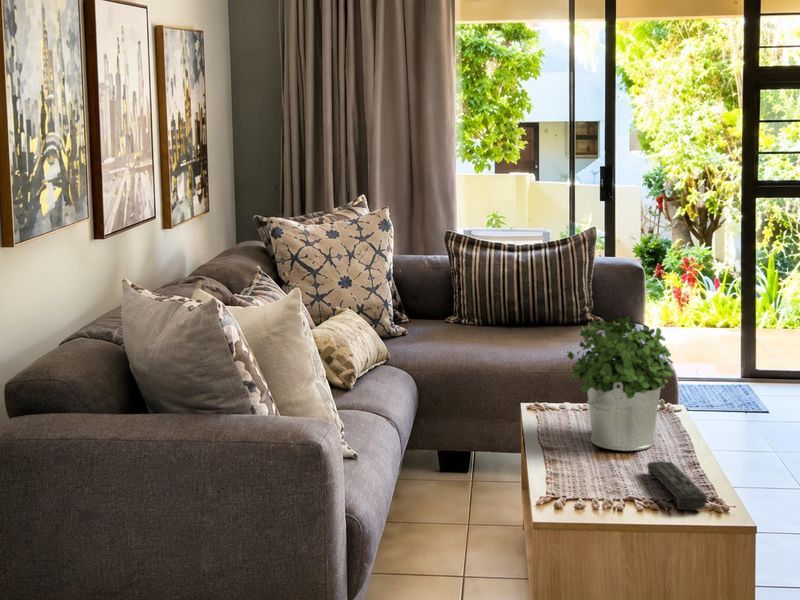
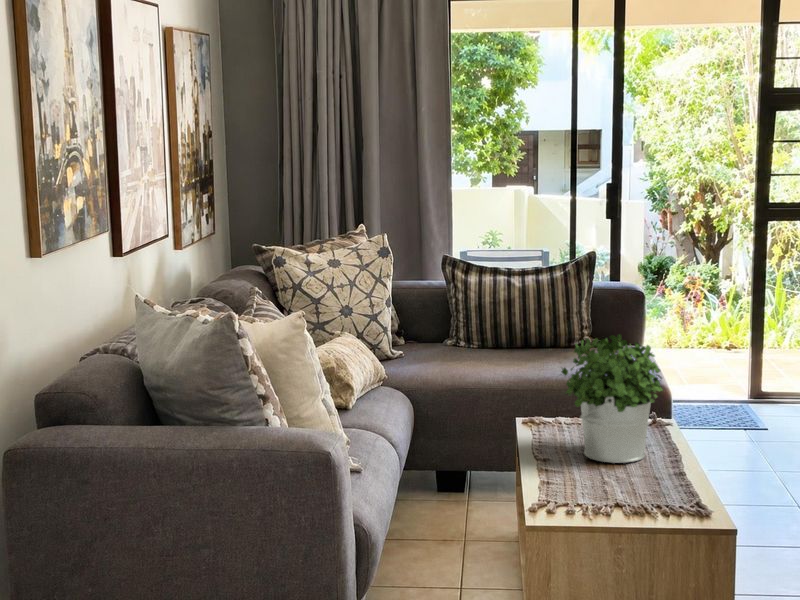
remote control: present [647,461,707,510] -> none [636,472,690,514]

